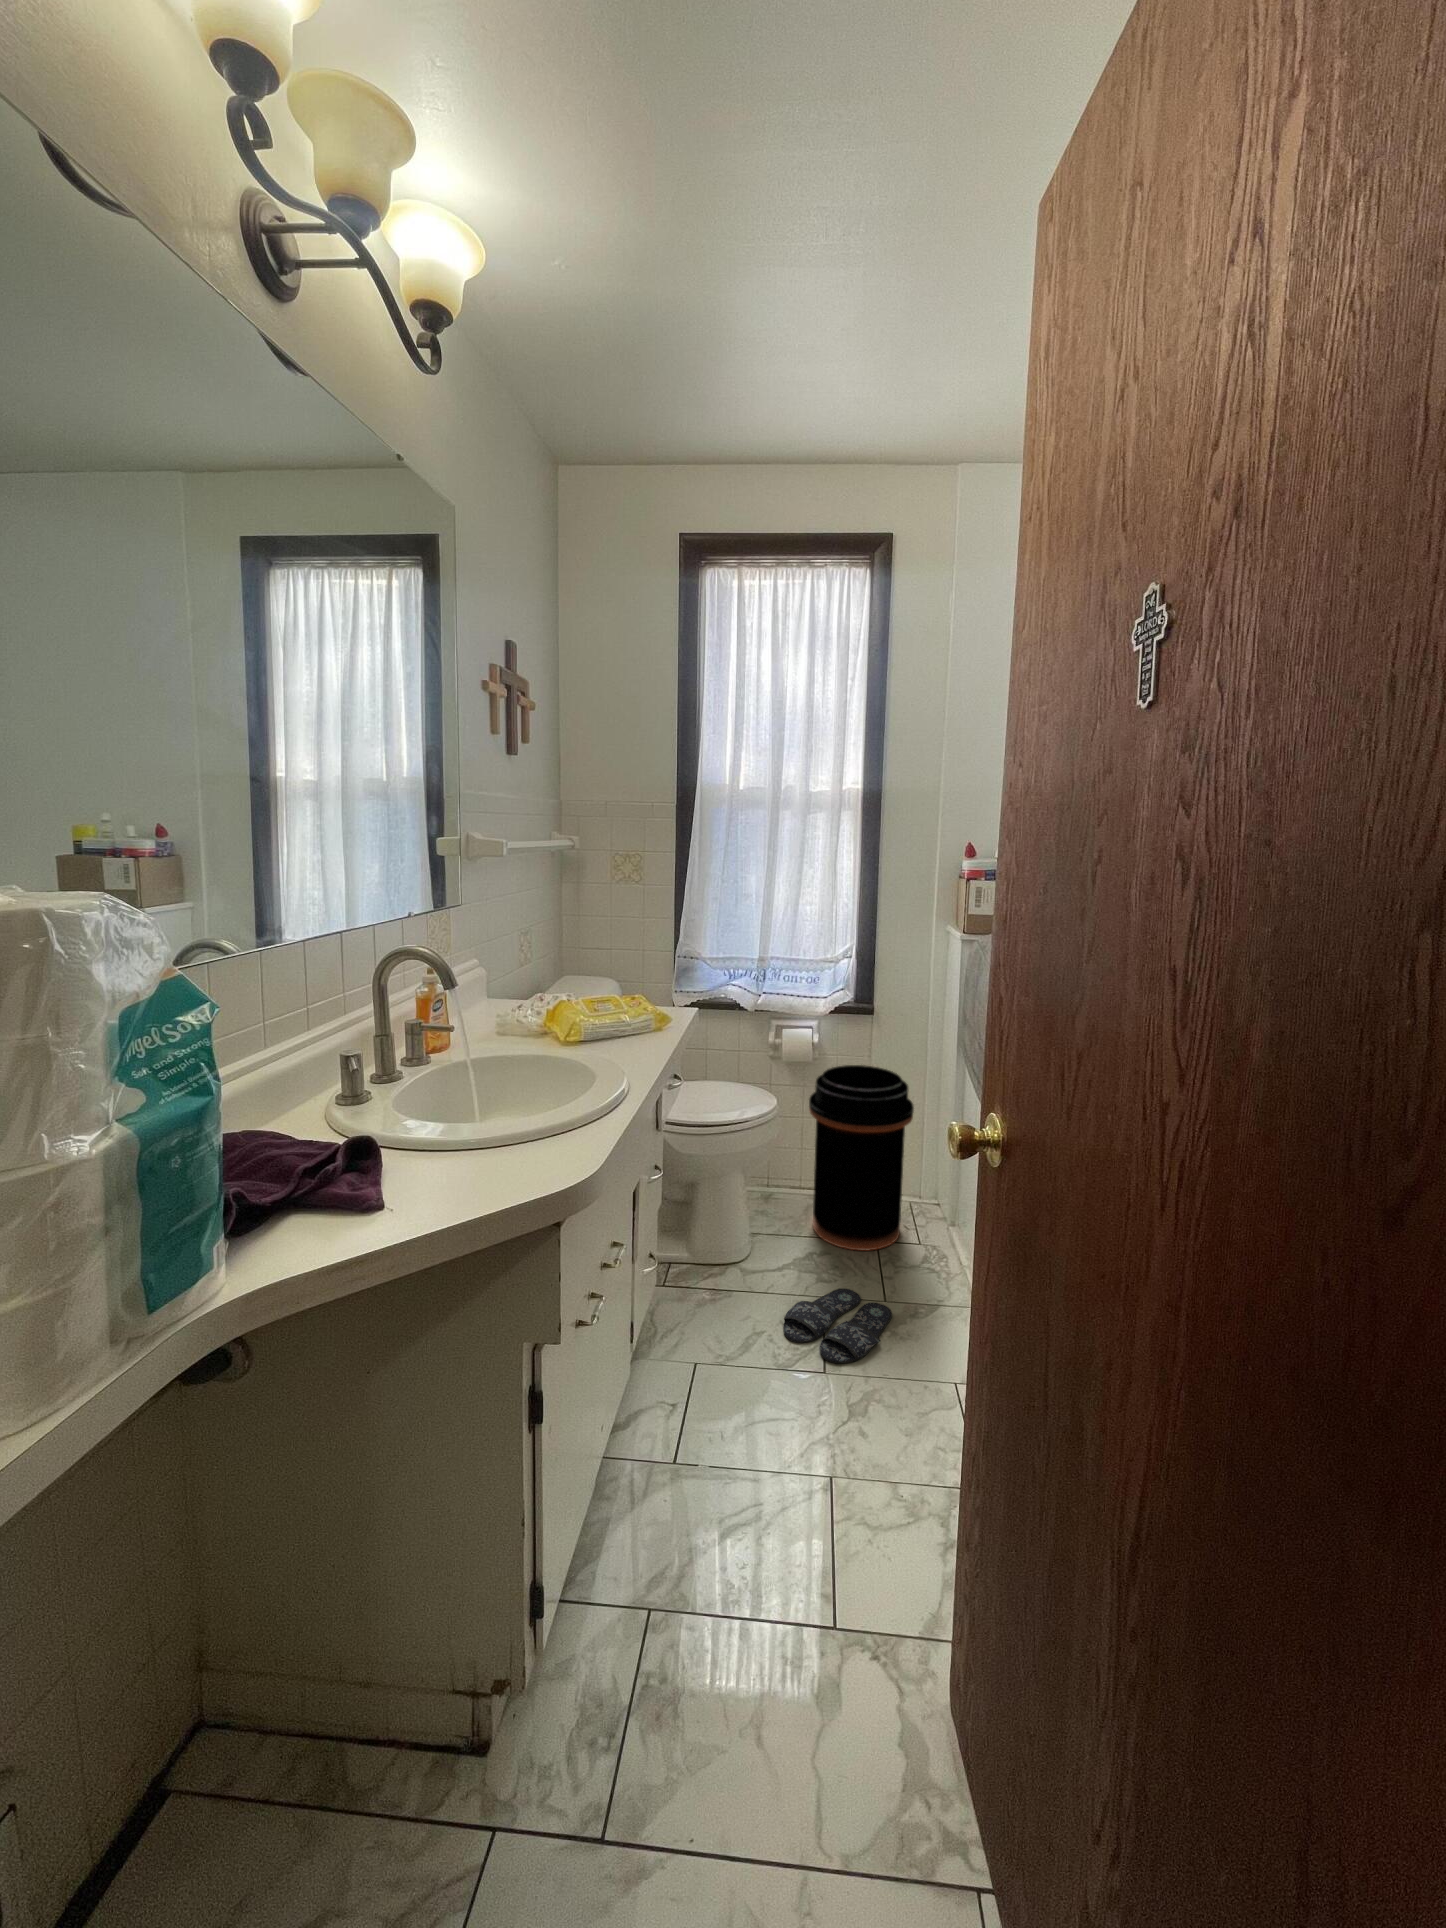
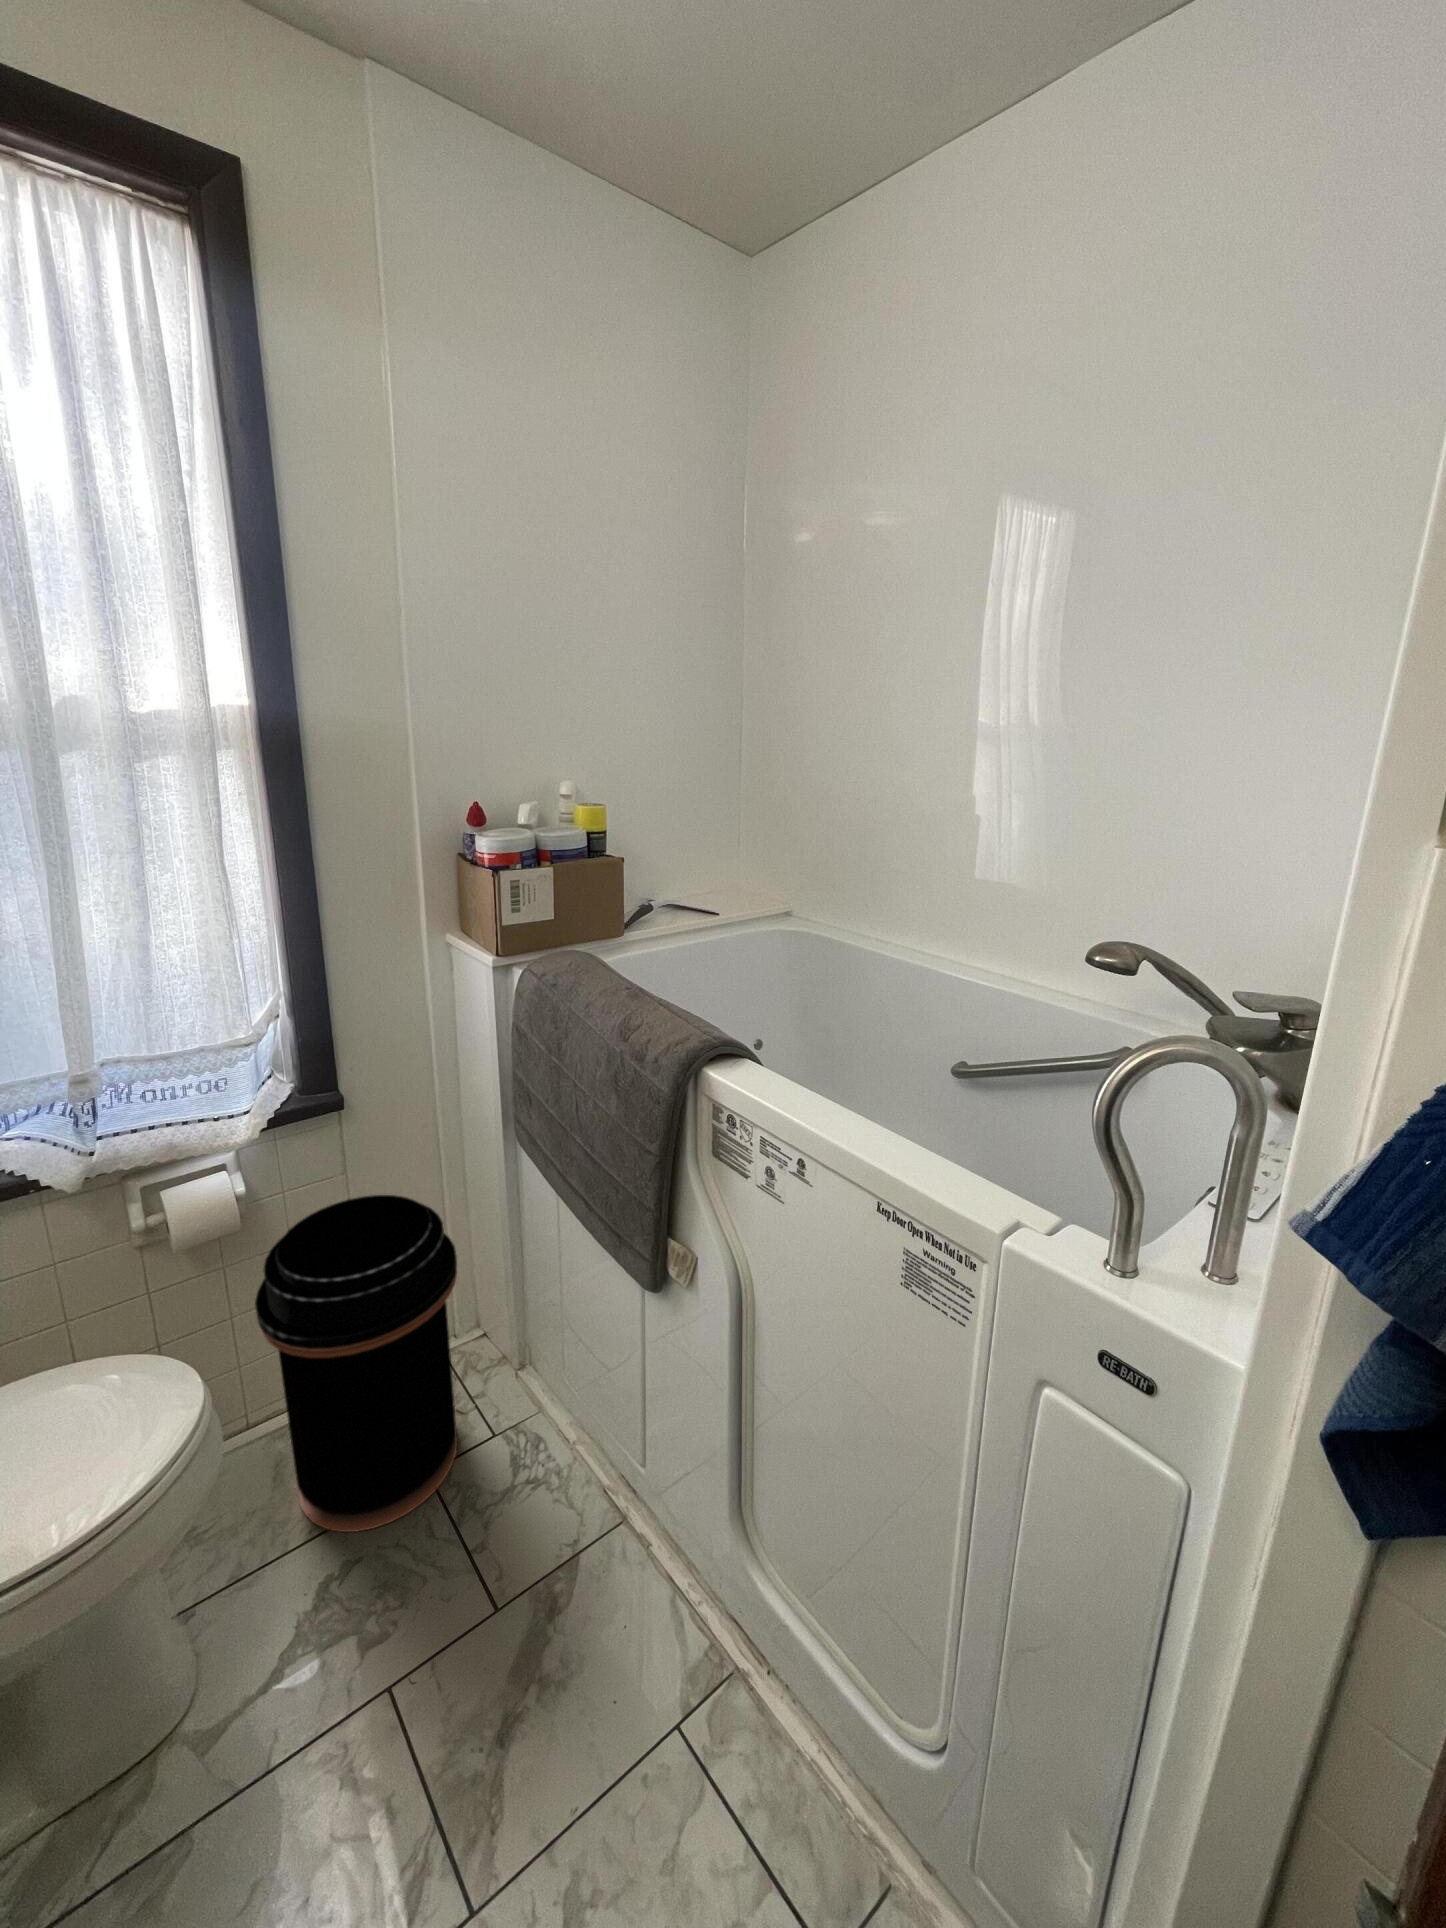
slippers: present [783,1288,892,1363] -> none [331,1618,528,1867]

